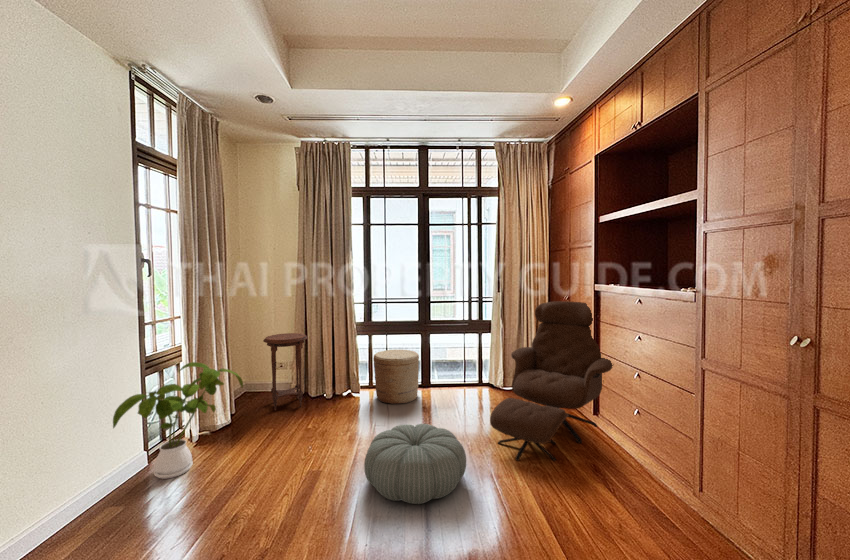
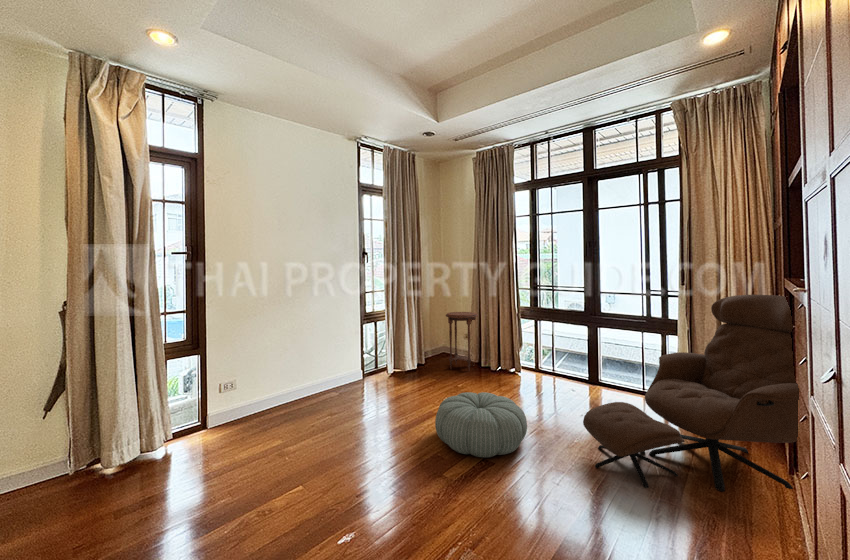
woven basket: present [373,350,419,404] -> none [527,337,576,390]
house plant: present [113,362,243,479] -> none [335,318,402,387]

